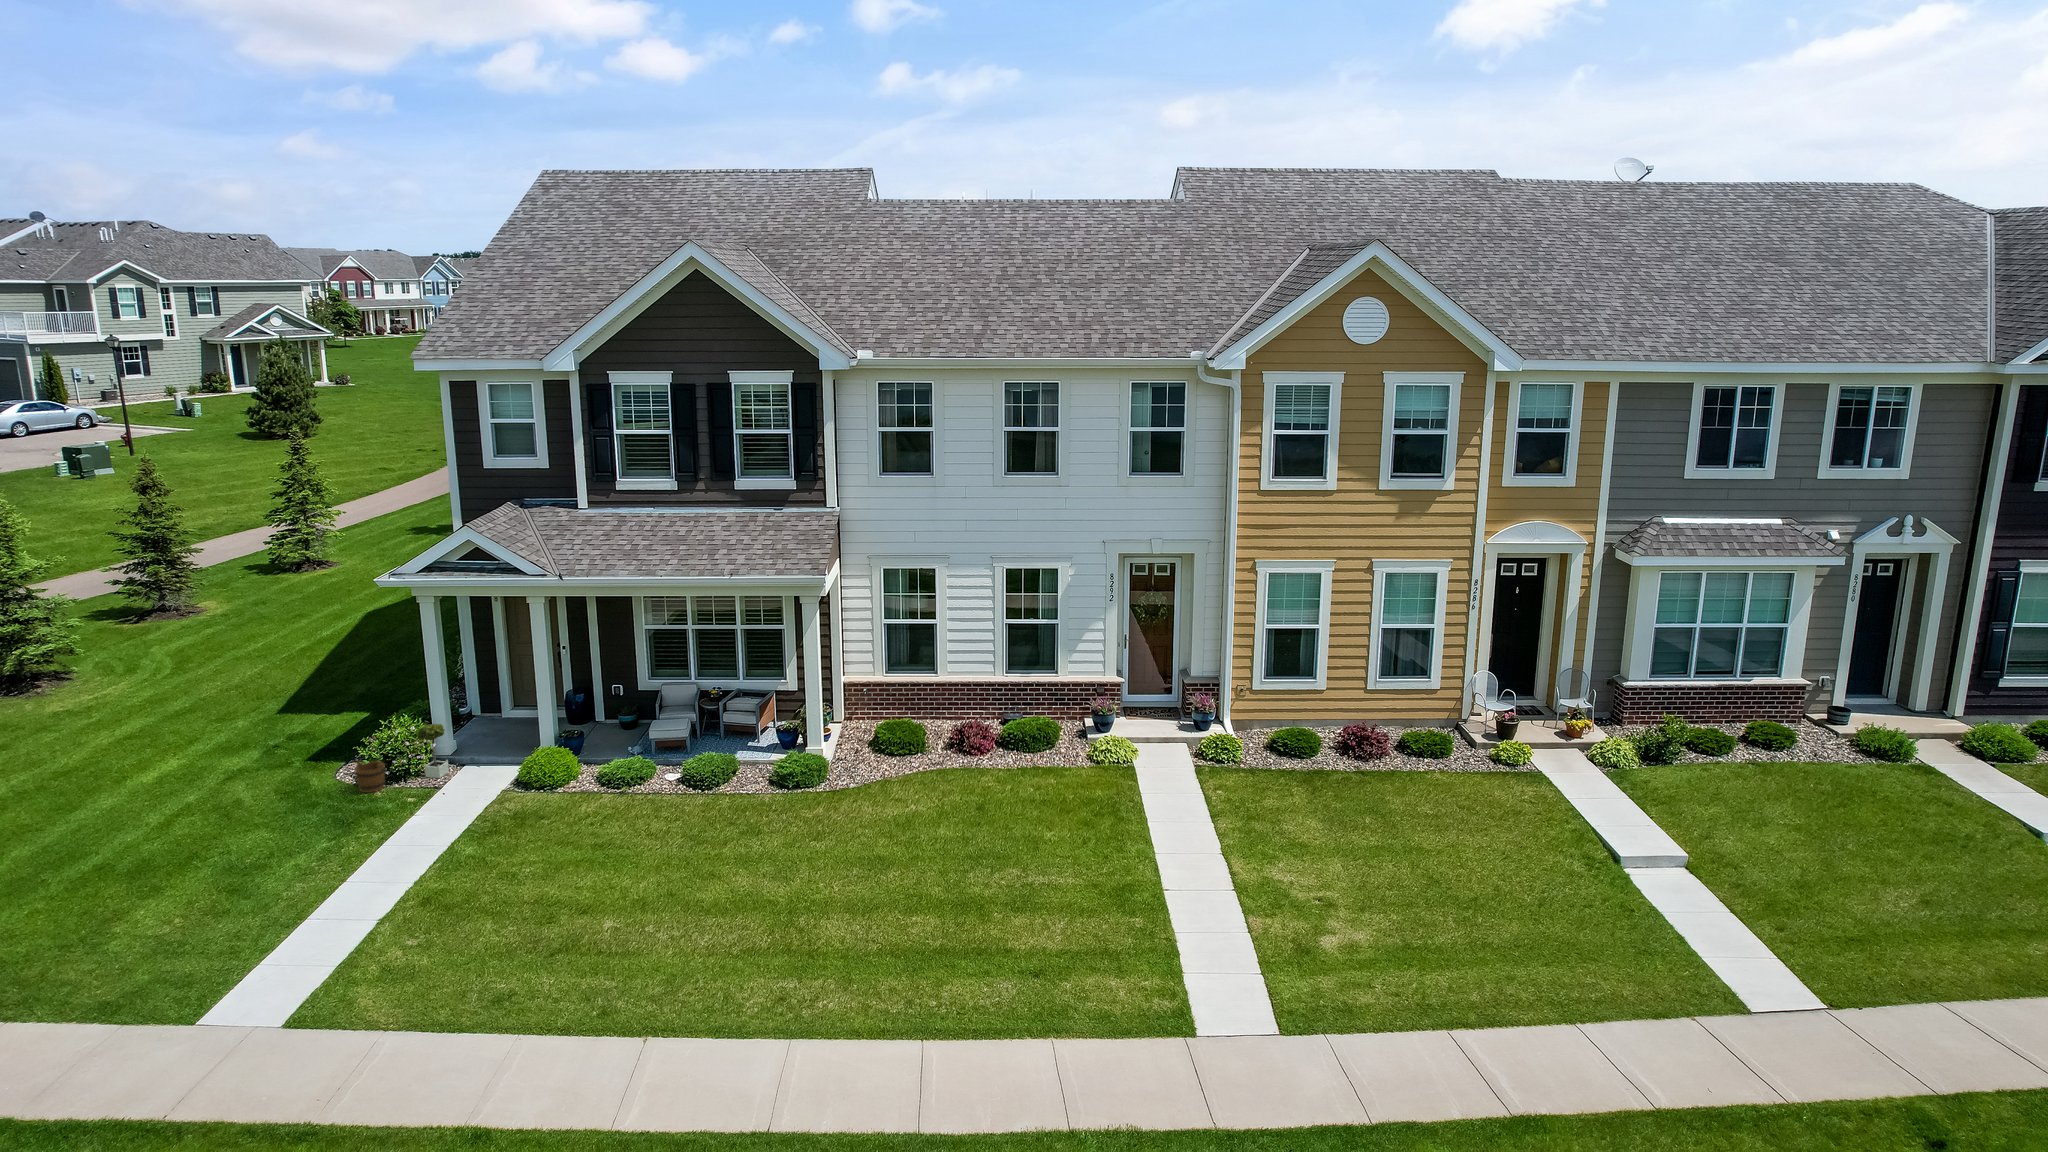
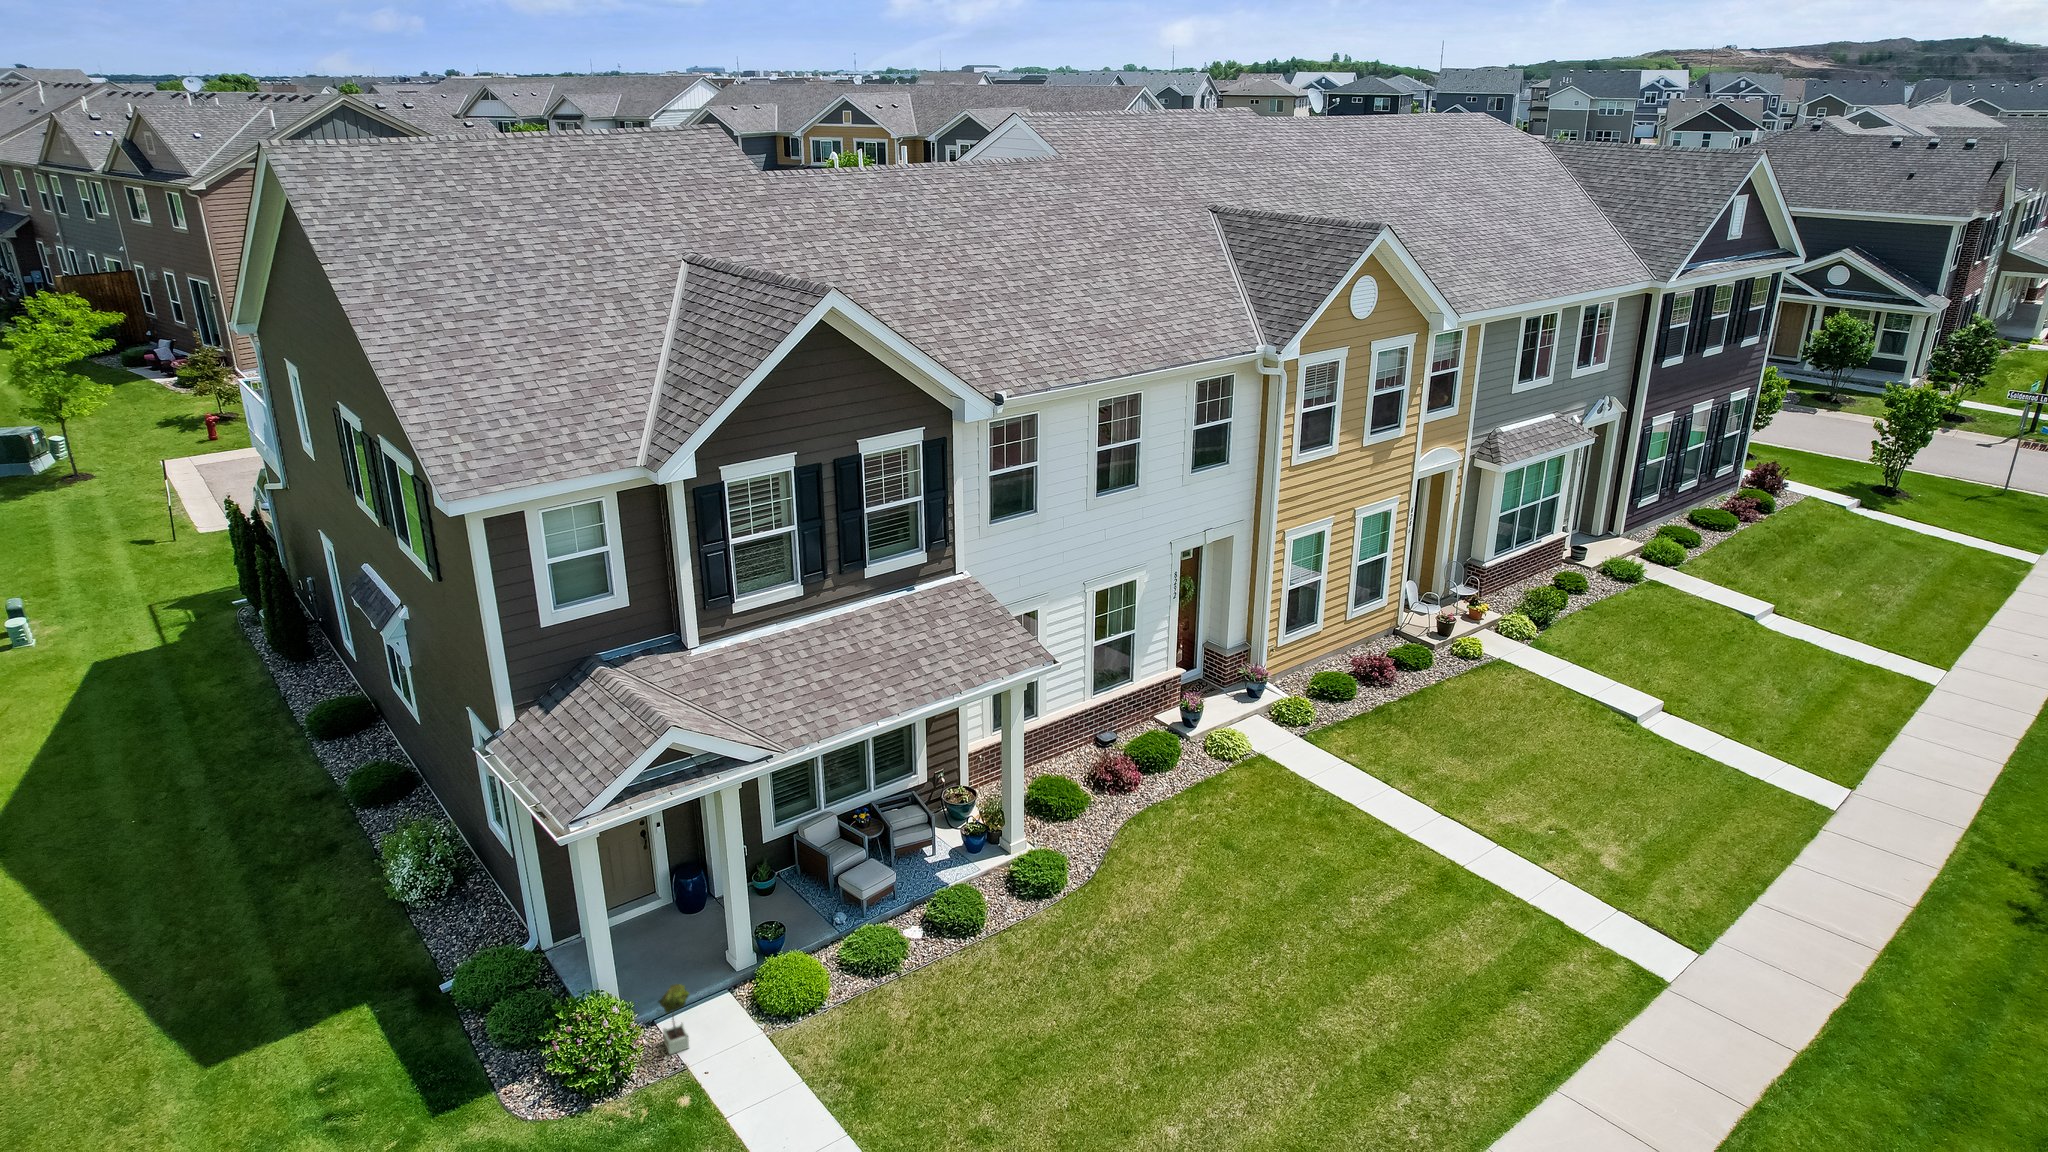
bucket: present [354,761,385,793] -> none [609,1063,650,1113]

